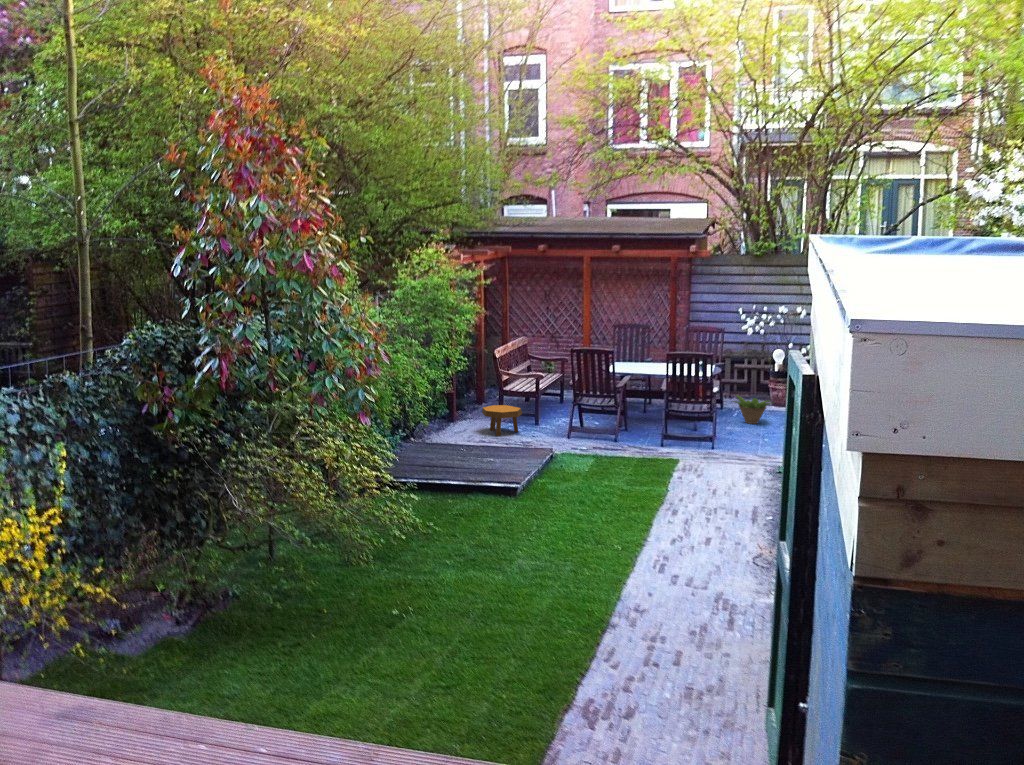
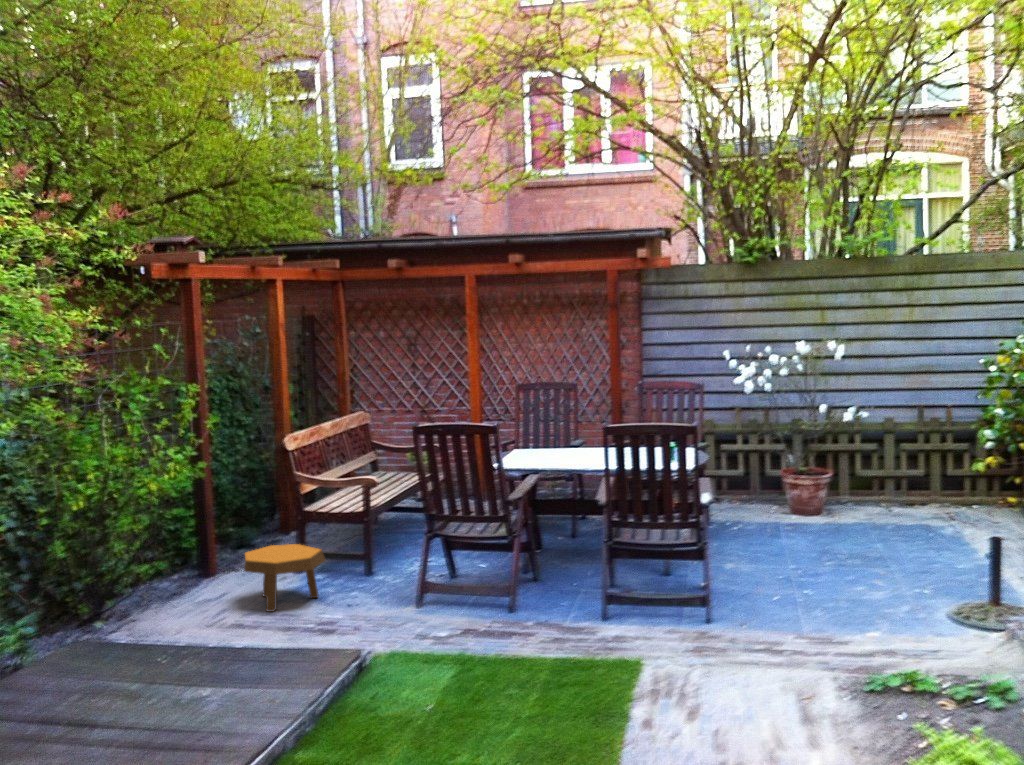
decorative plant: present [733,395,771,424] -> none [727,499,804,553]

